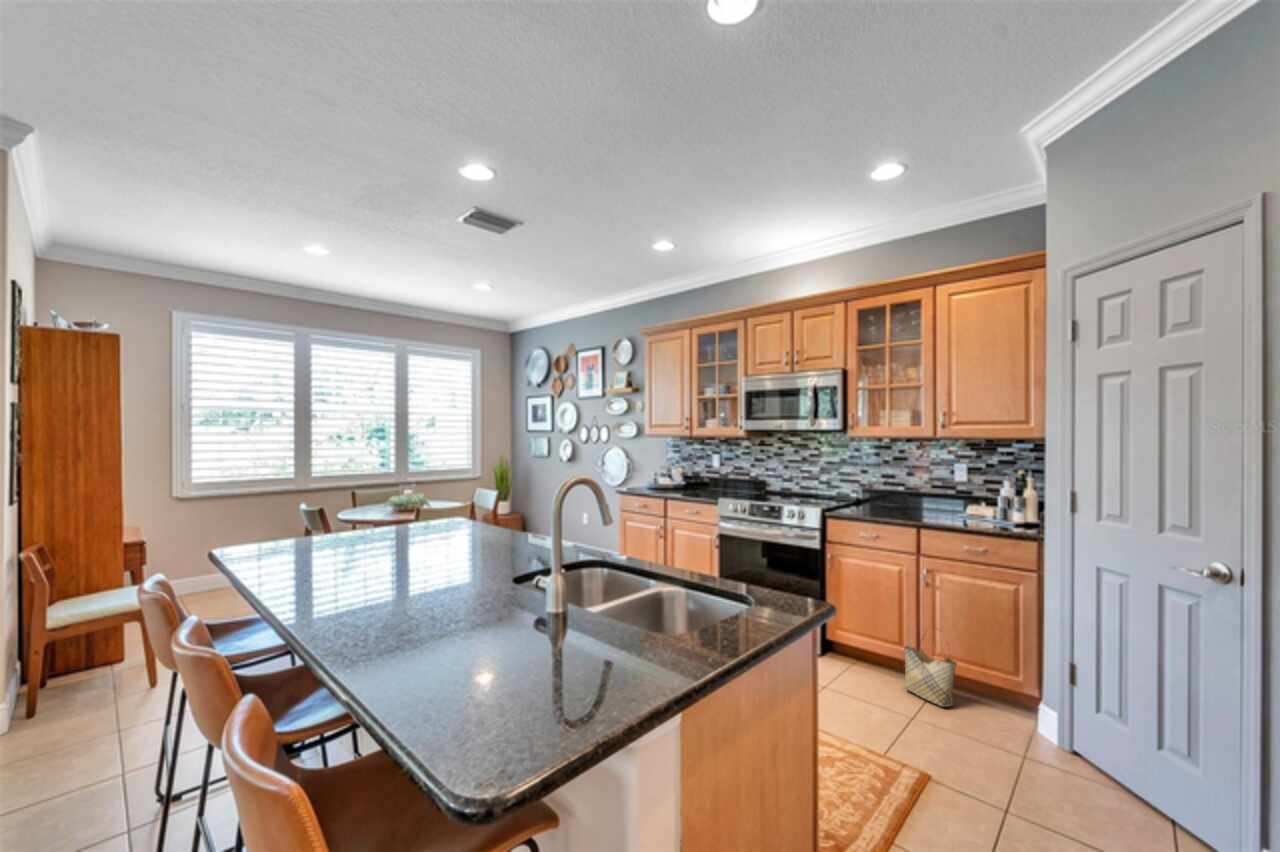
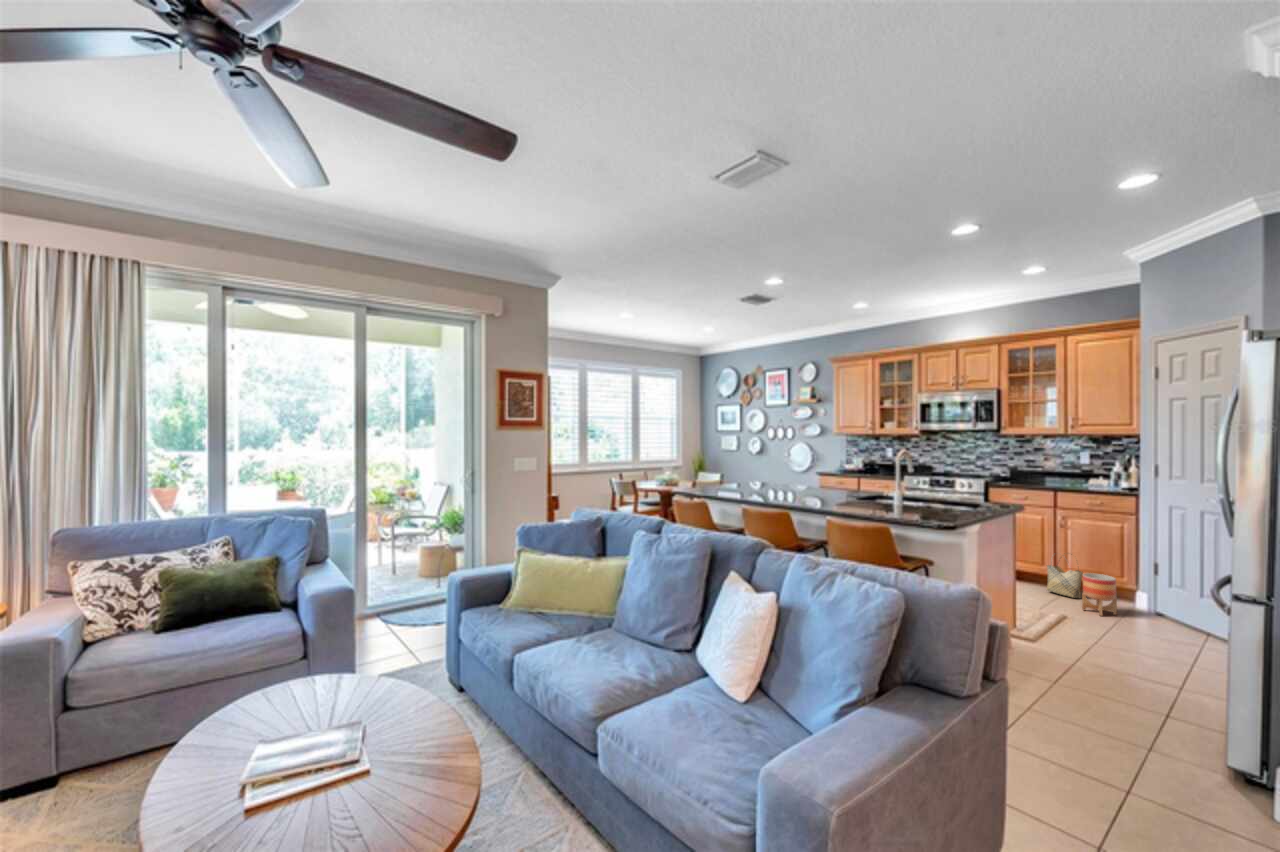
planter: none [954,677,1009,764] -> present [1082,573,1117,616]

